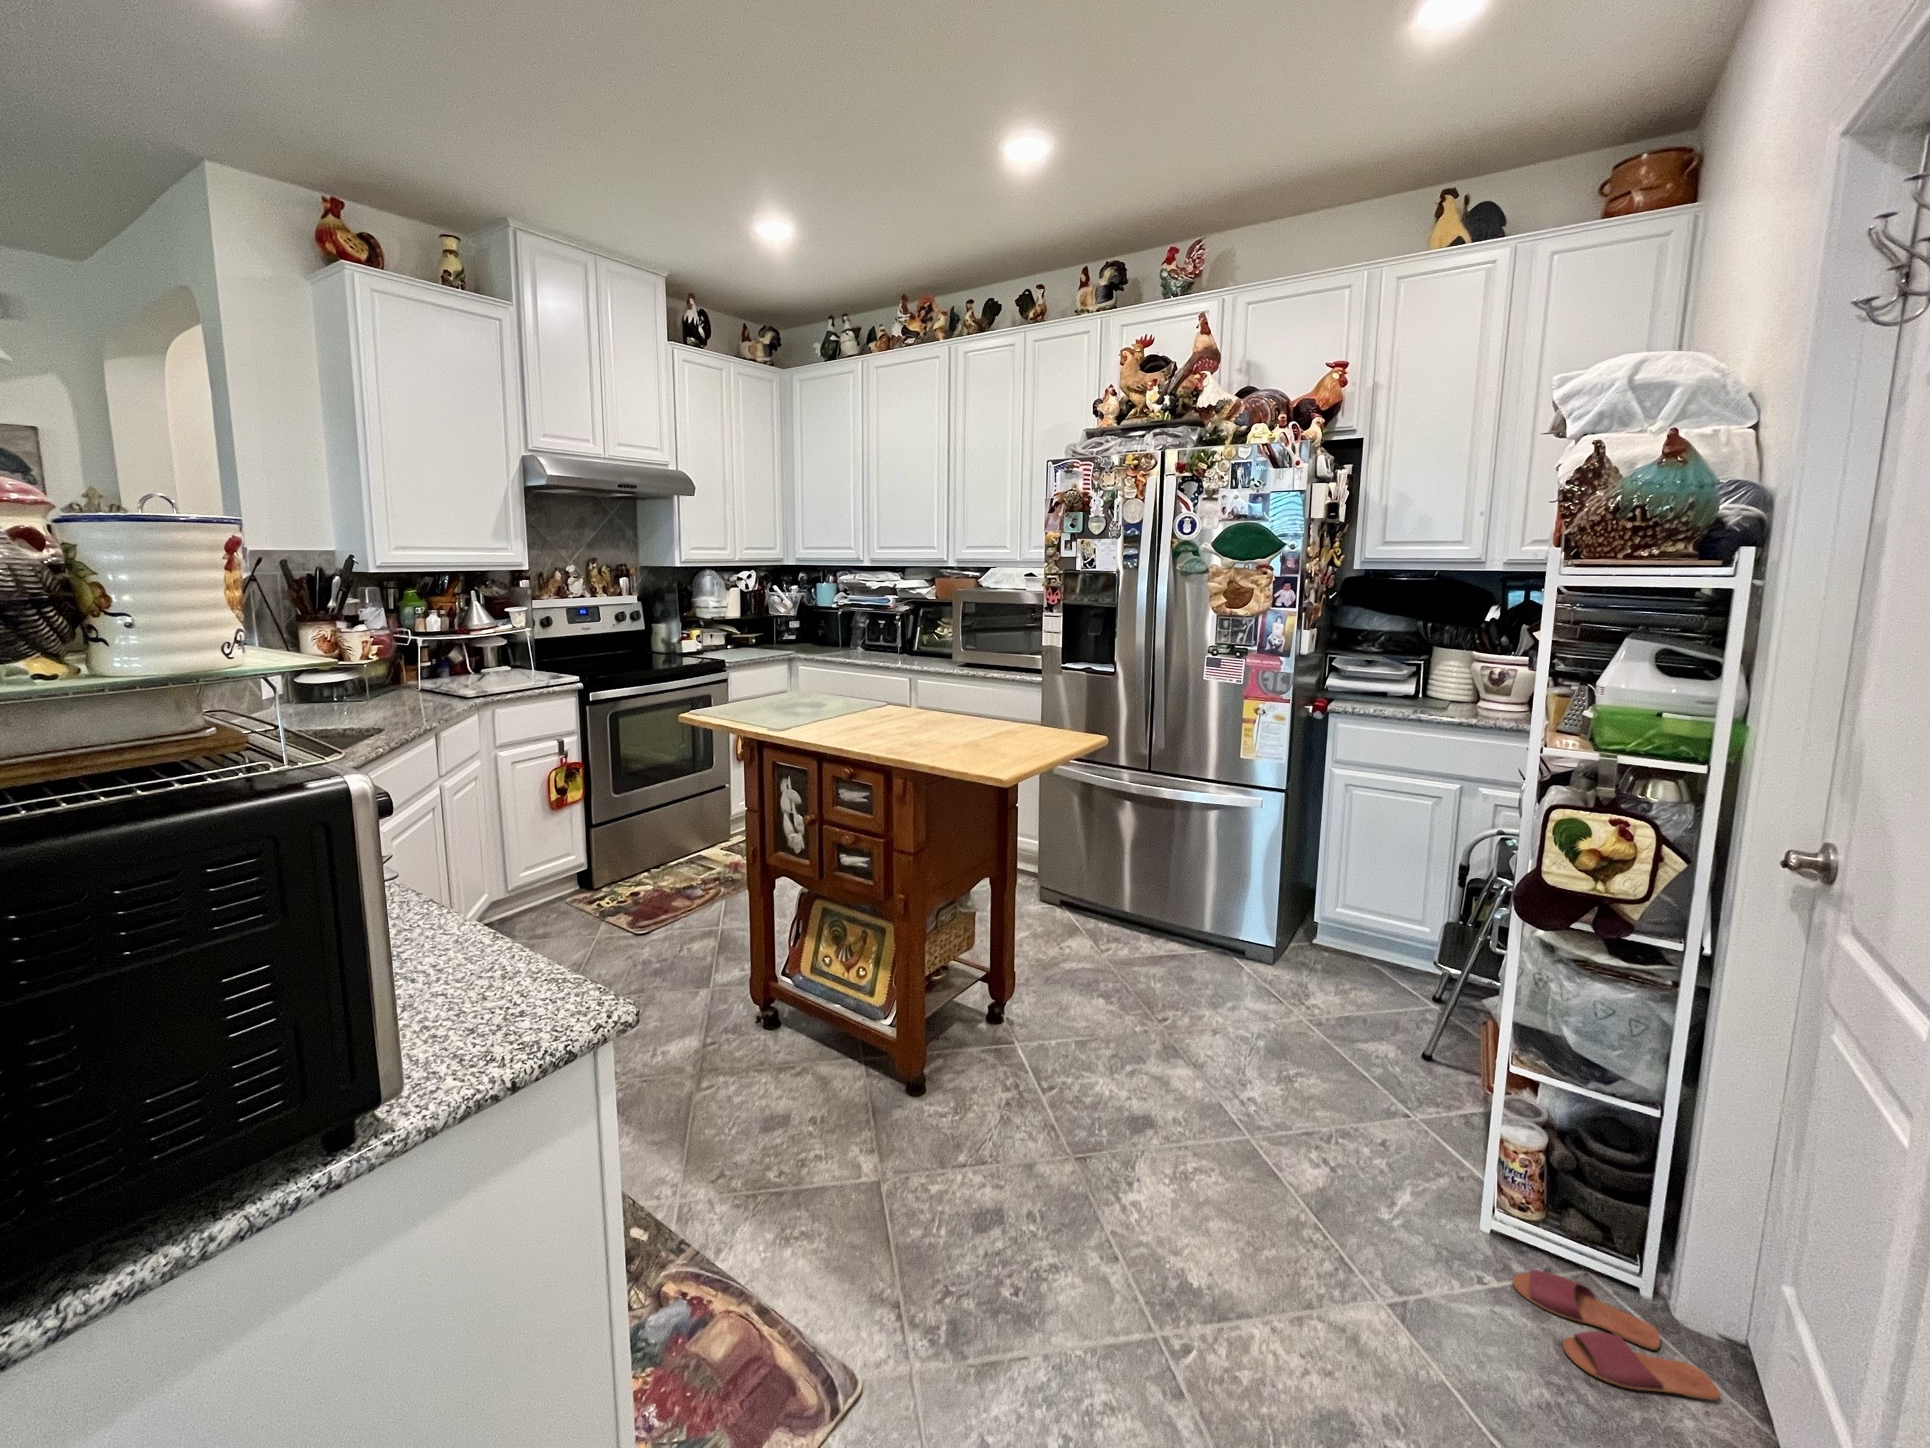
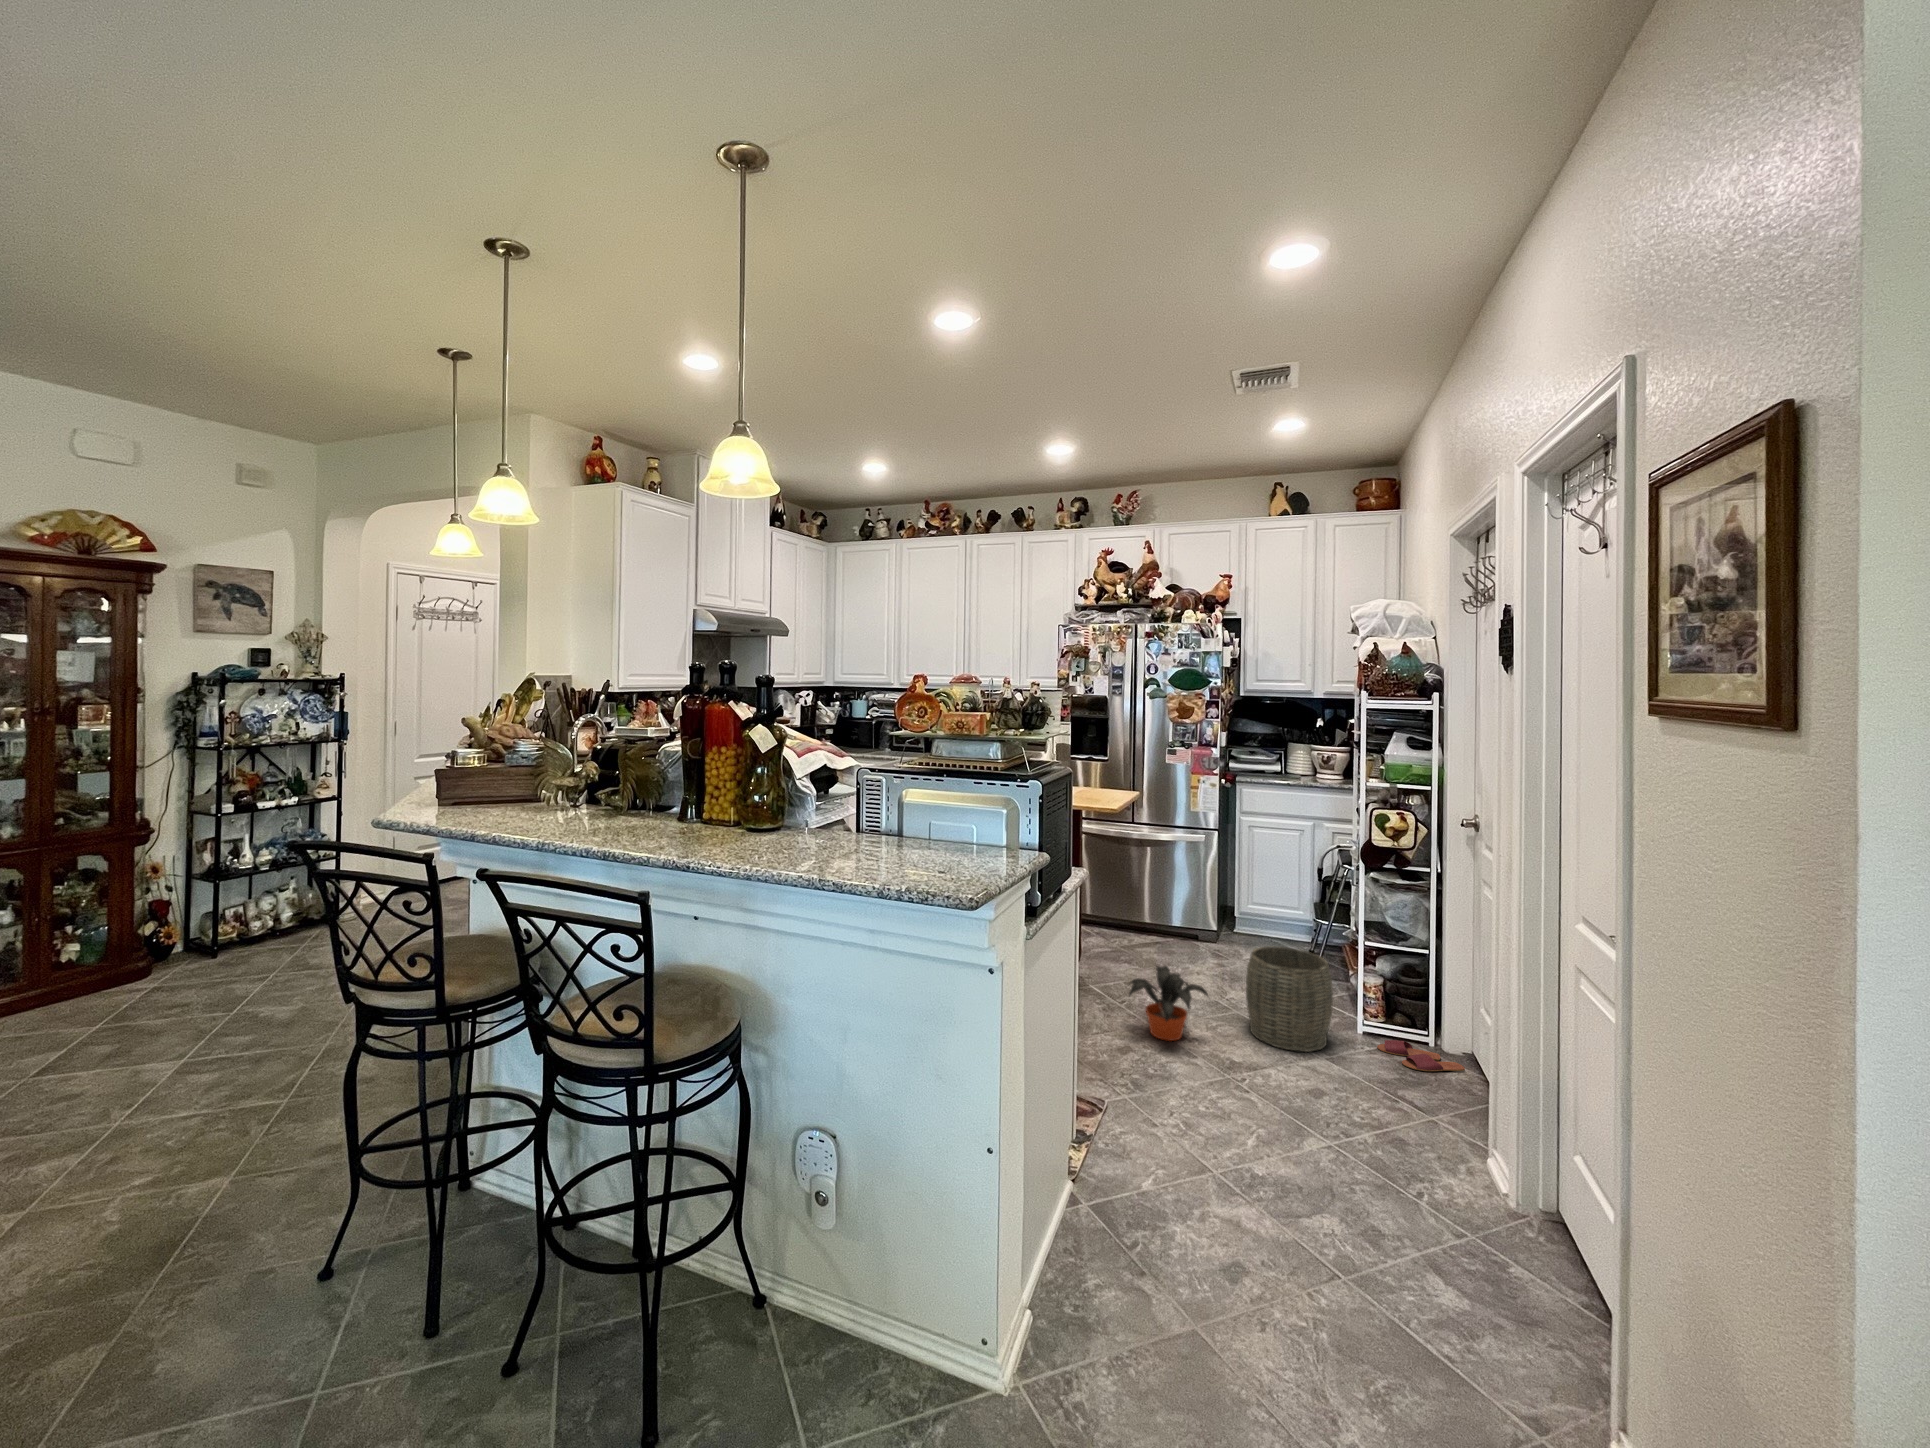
woven basket: none [1248,1042,1422,1276] -> present [1246,946,1333,1052]
potted plant: none [1011,1052,1164,1204] -> present [1129,966,1208,1041]

